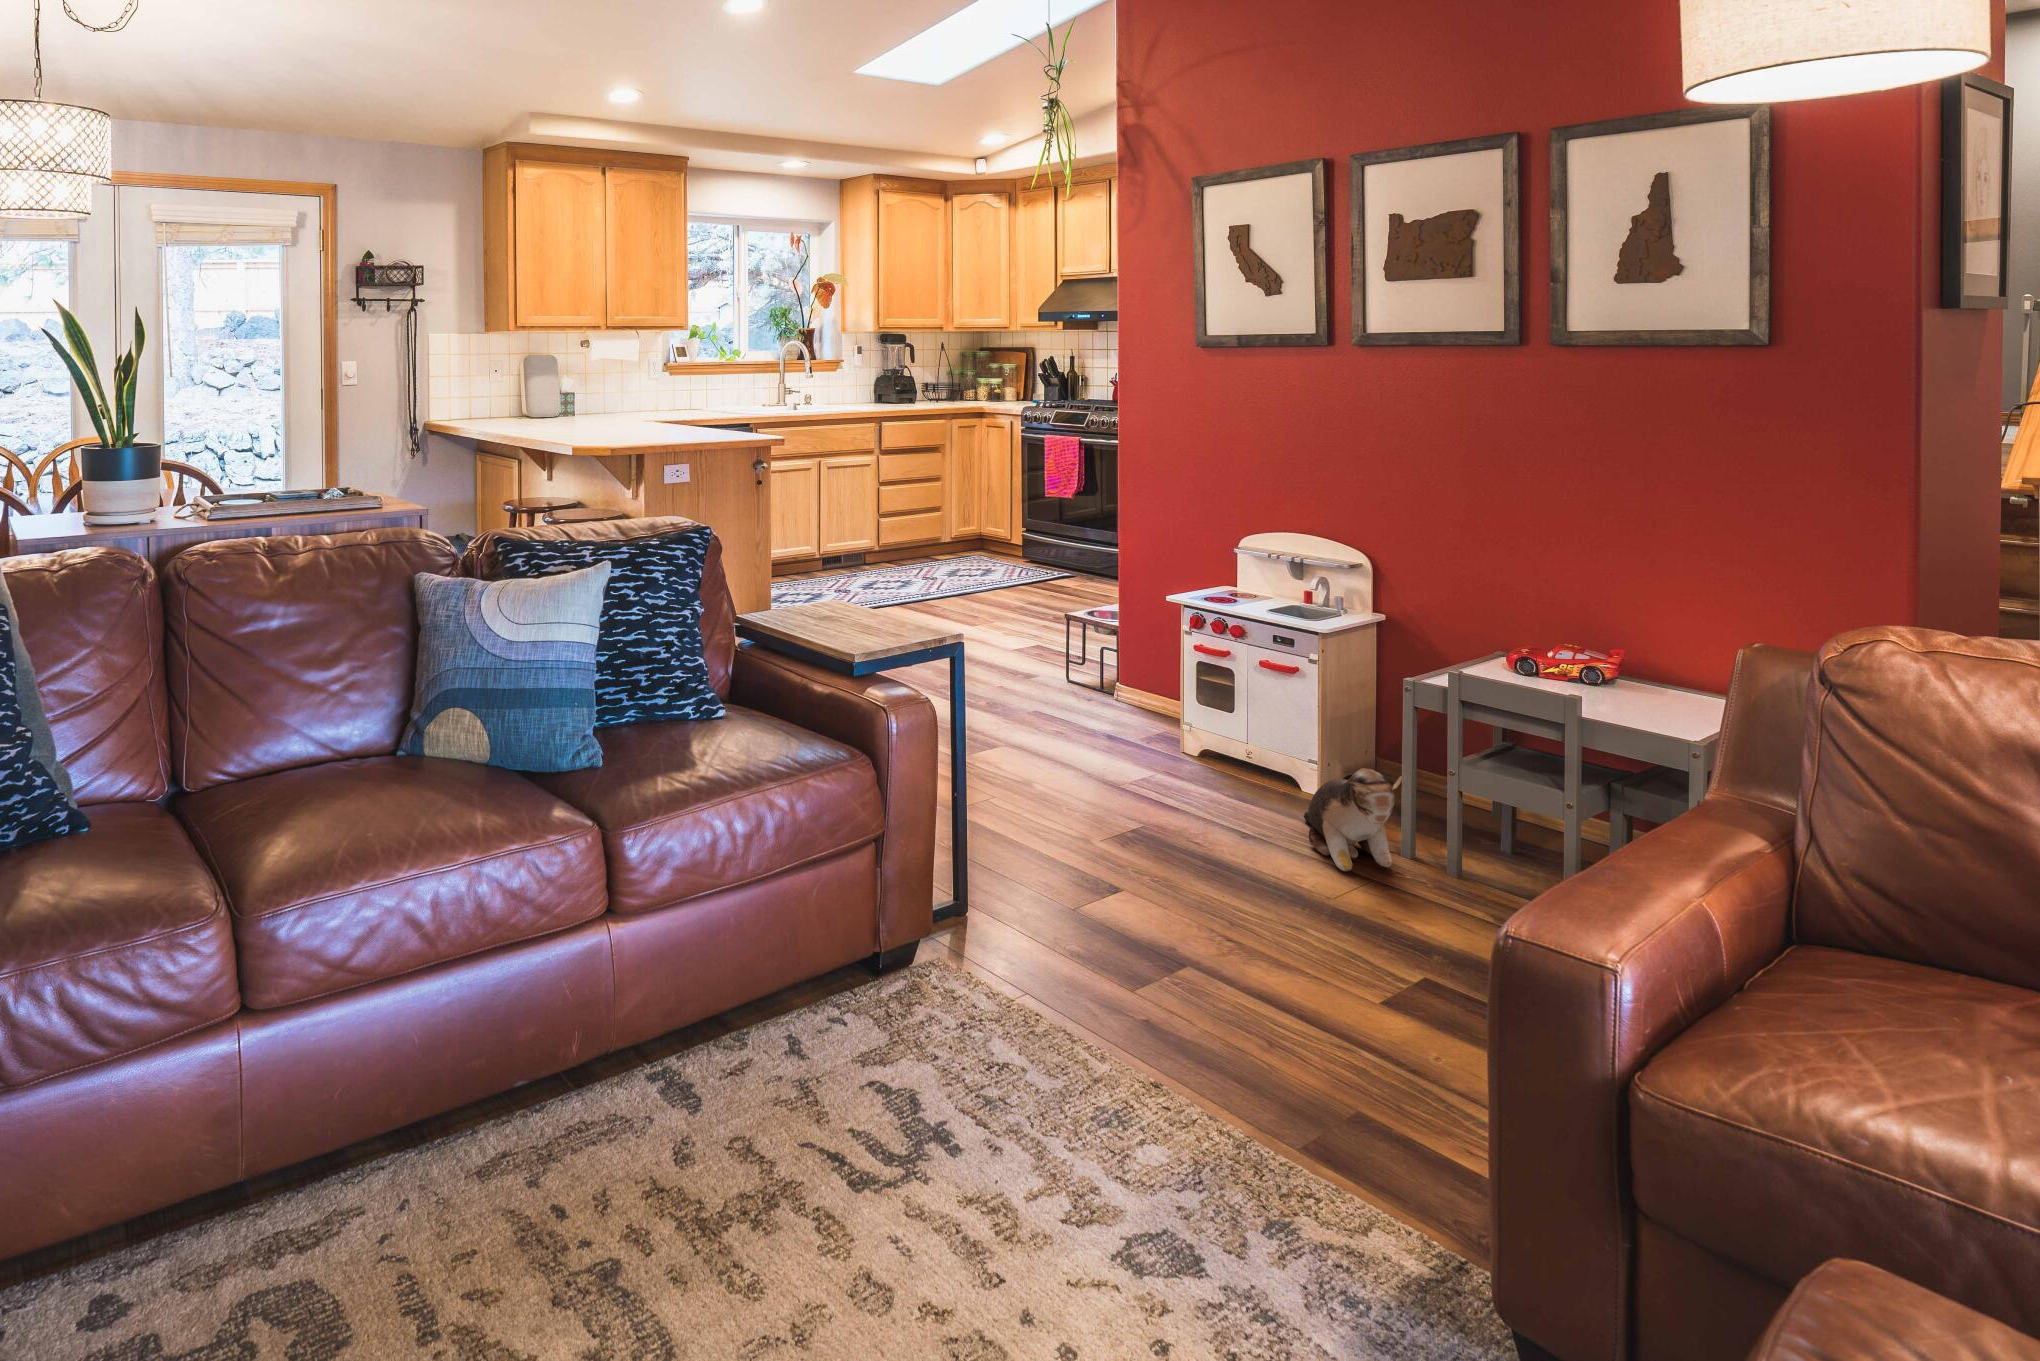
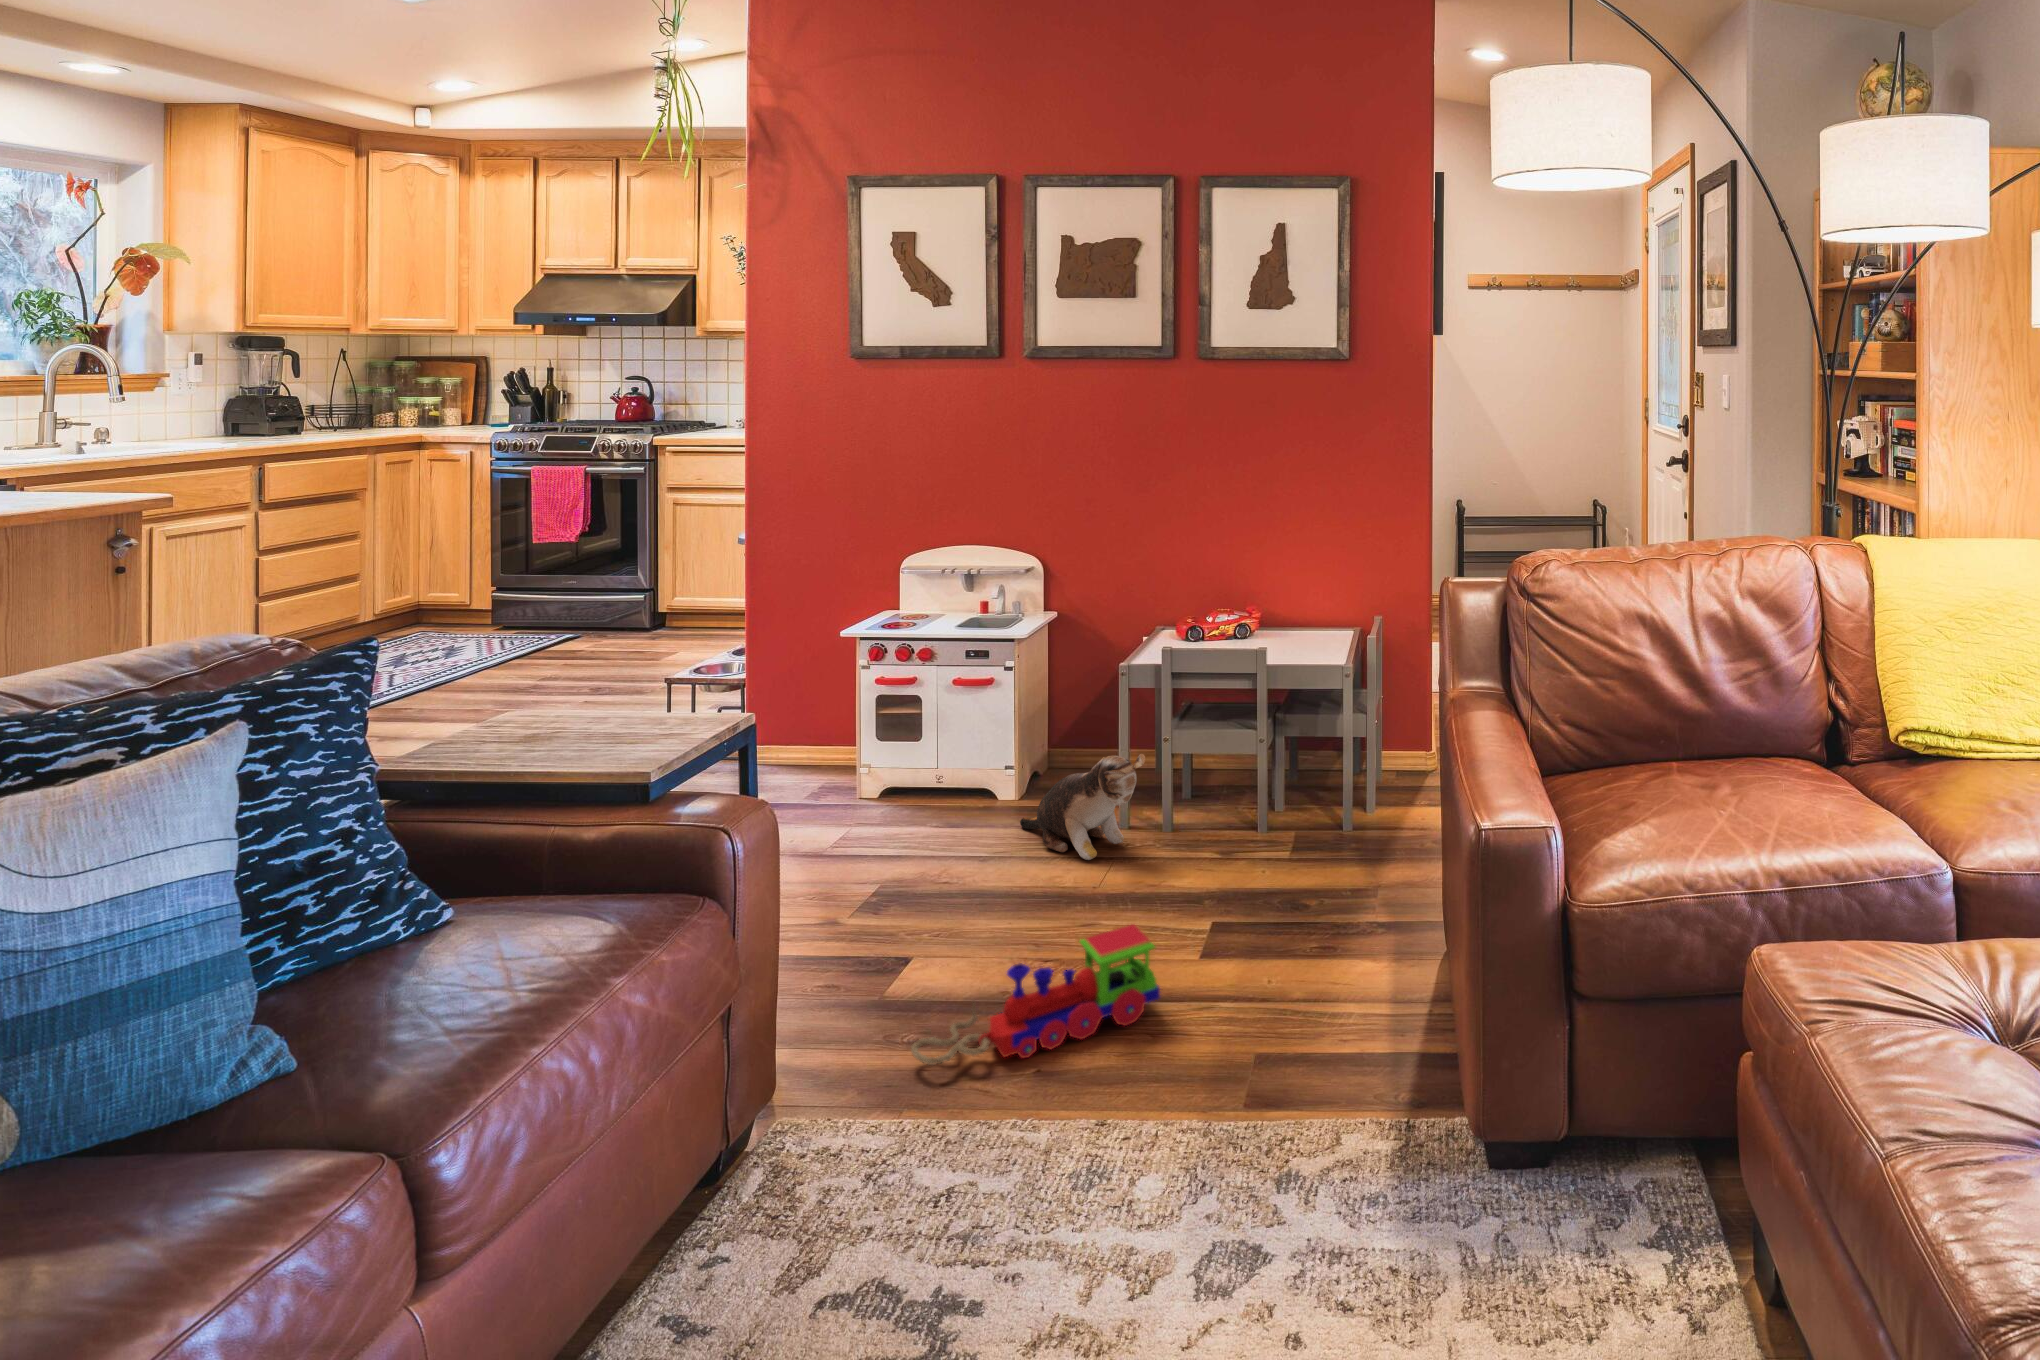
toy train: none [1052,914,1287,1023] -> present [911,924,1160,1065]

